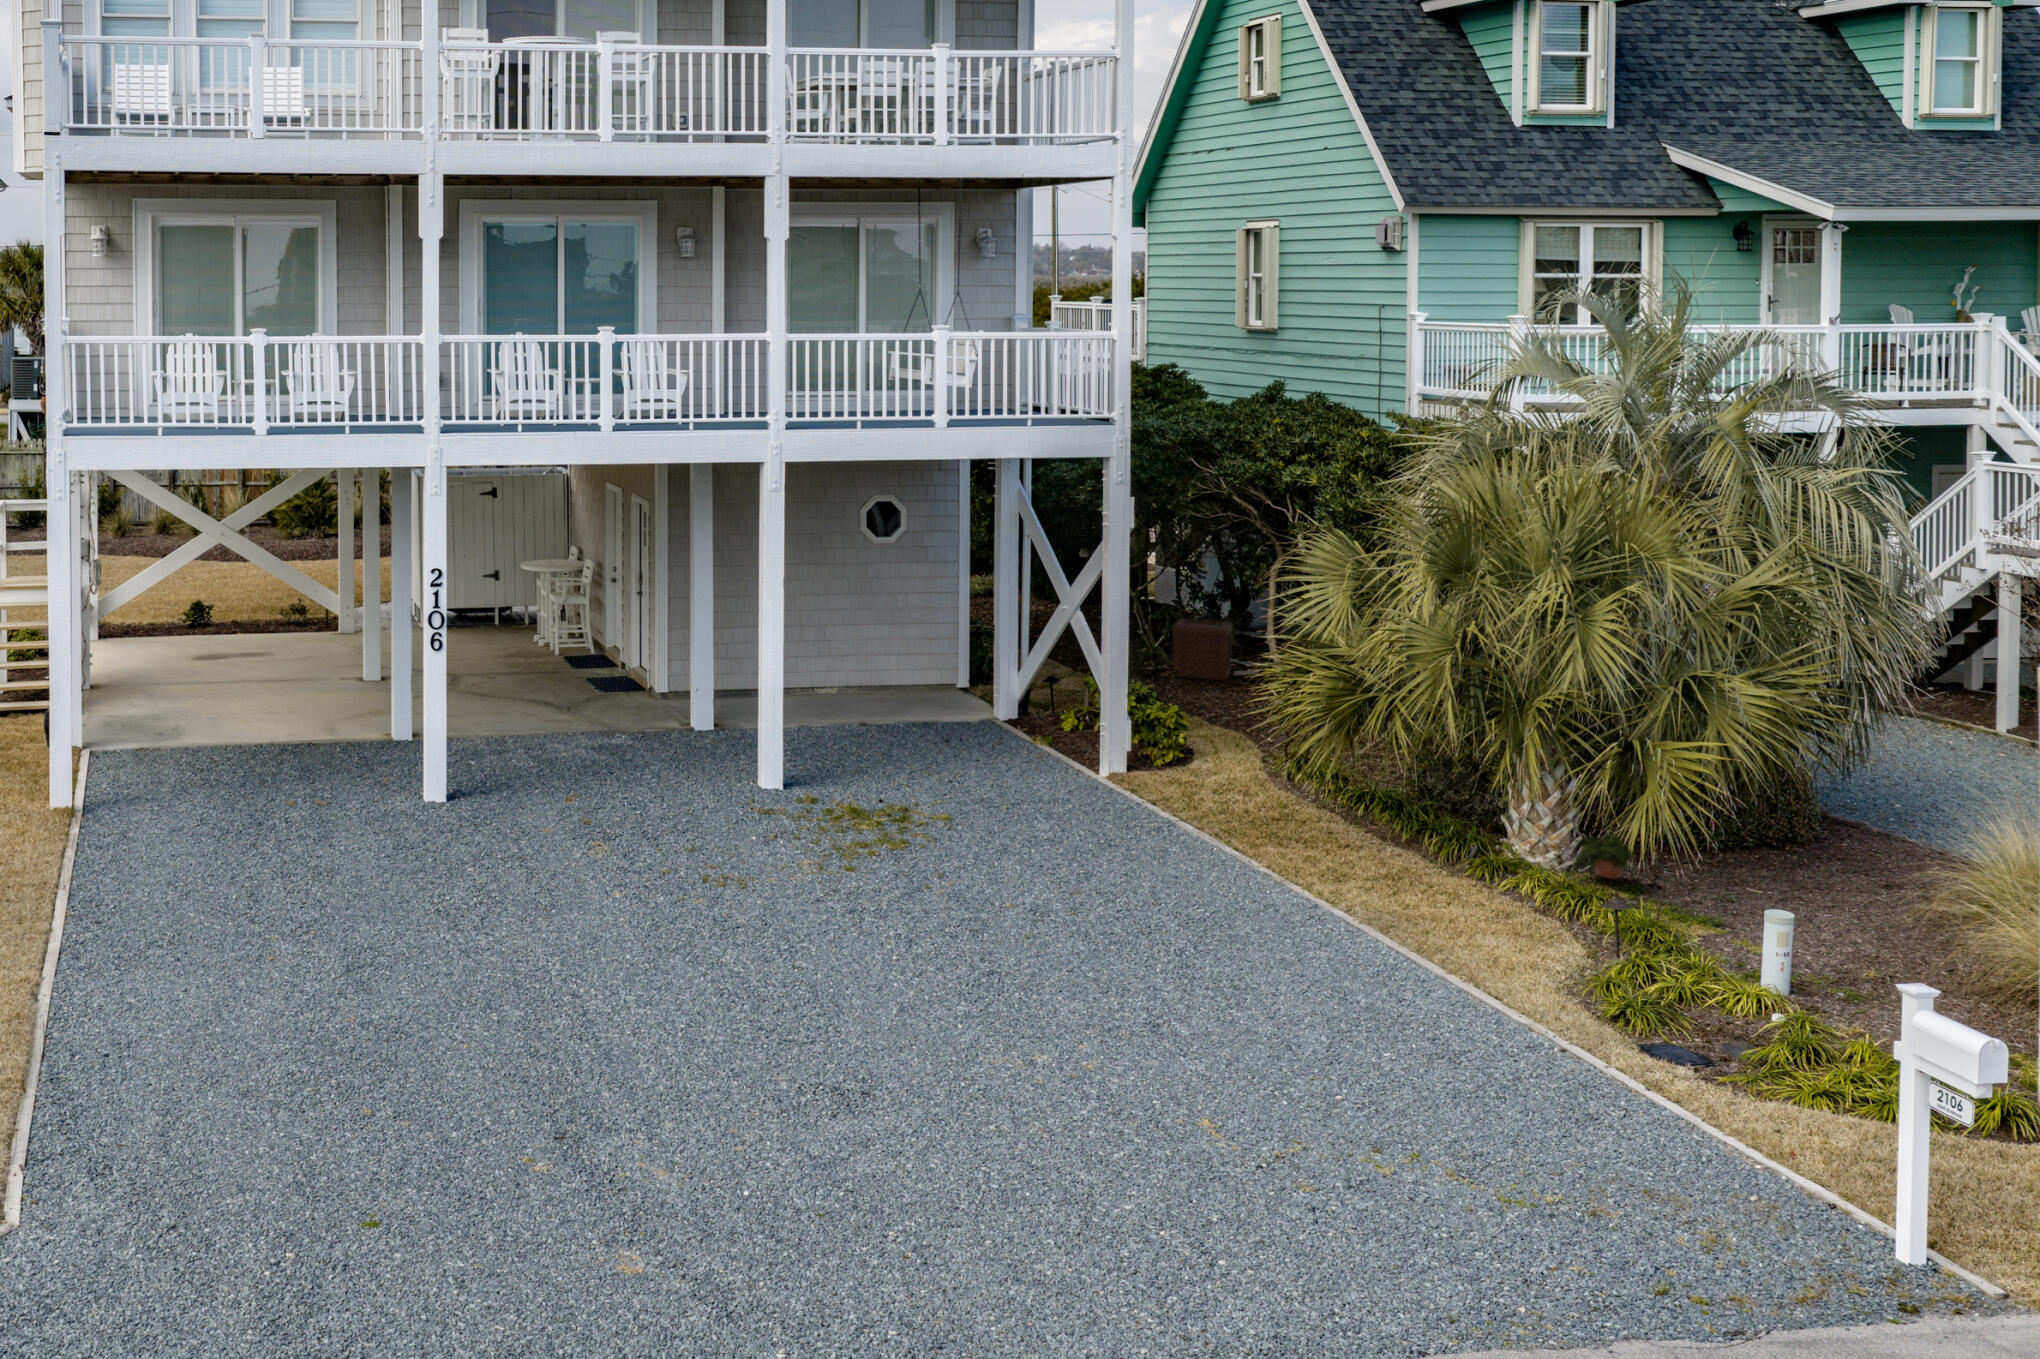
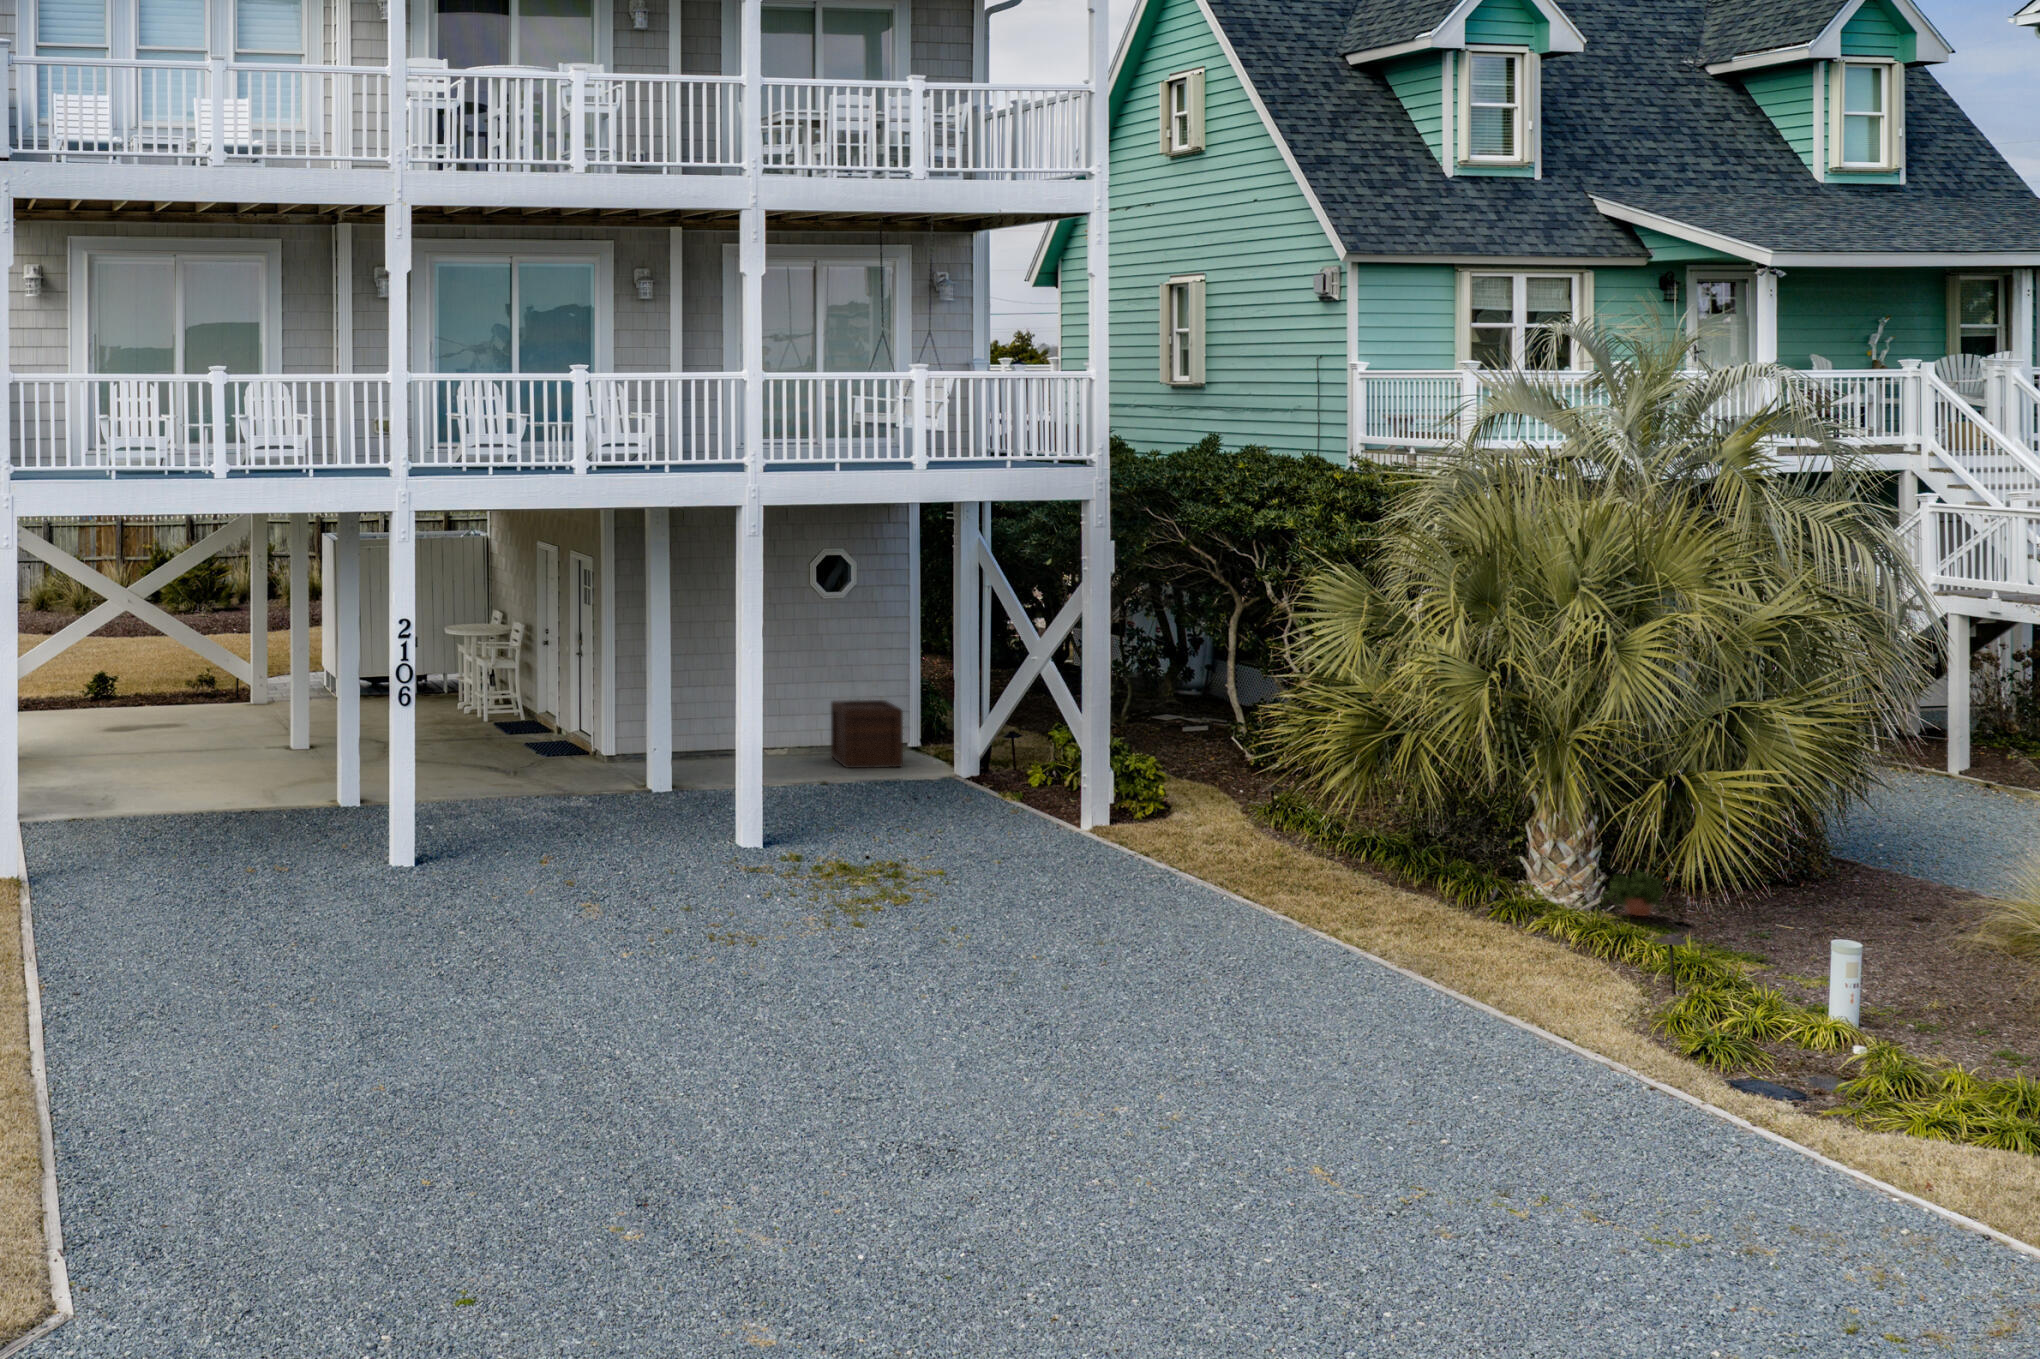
wooden crate: present [1173,619,1232,680] -> present [831,700,903,768]

